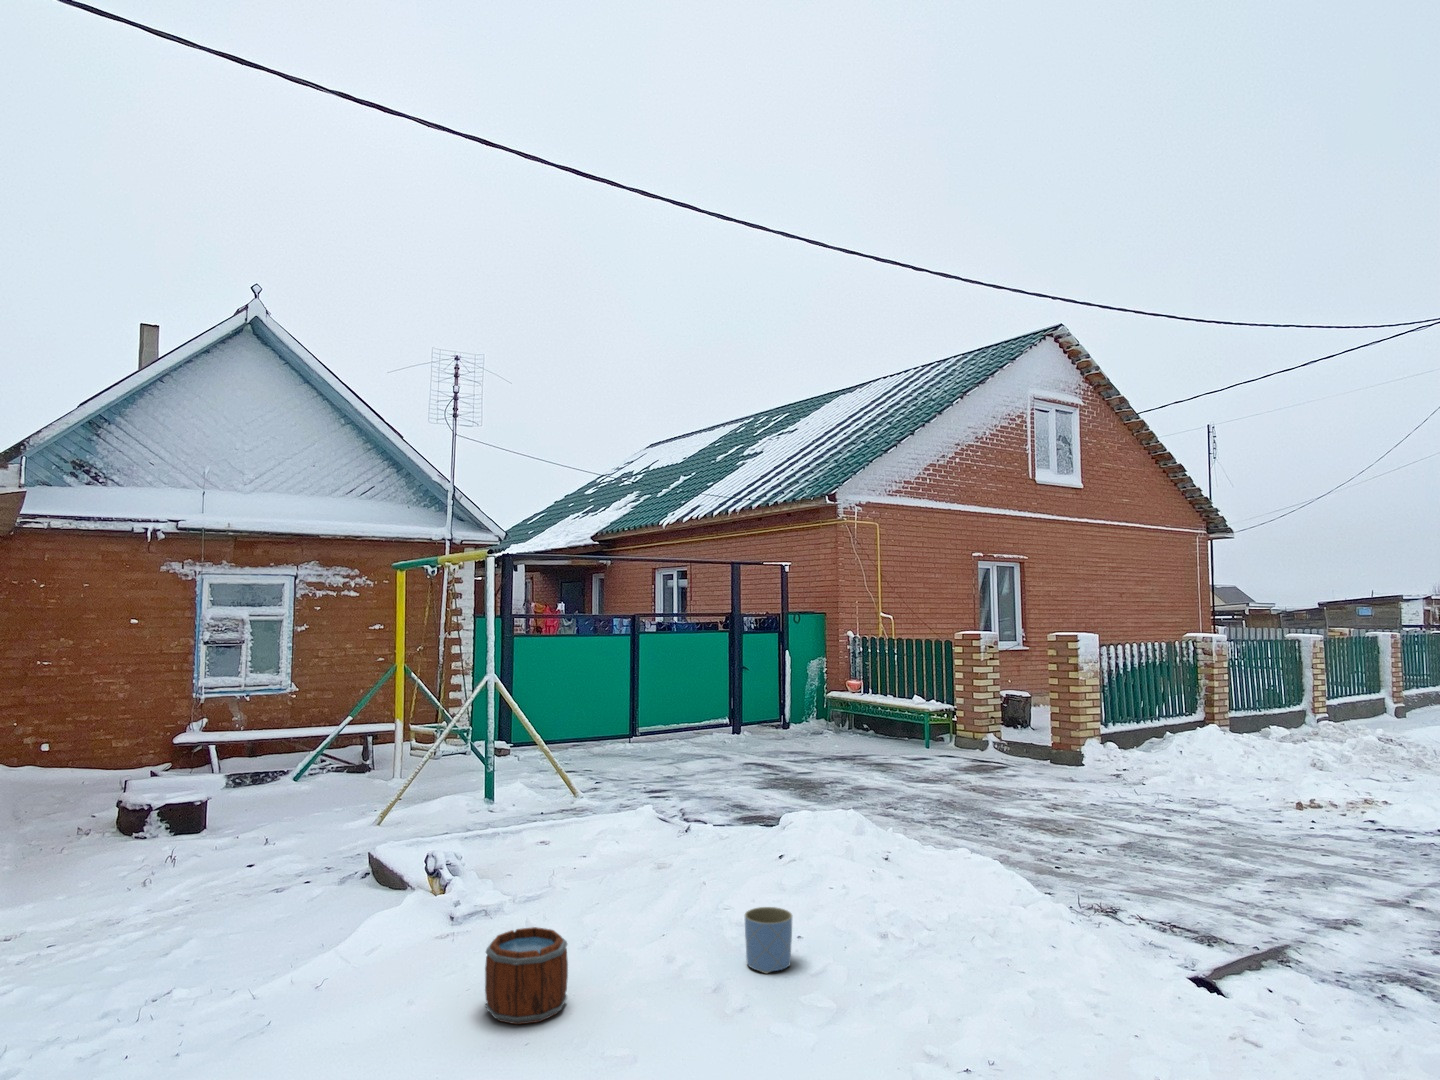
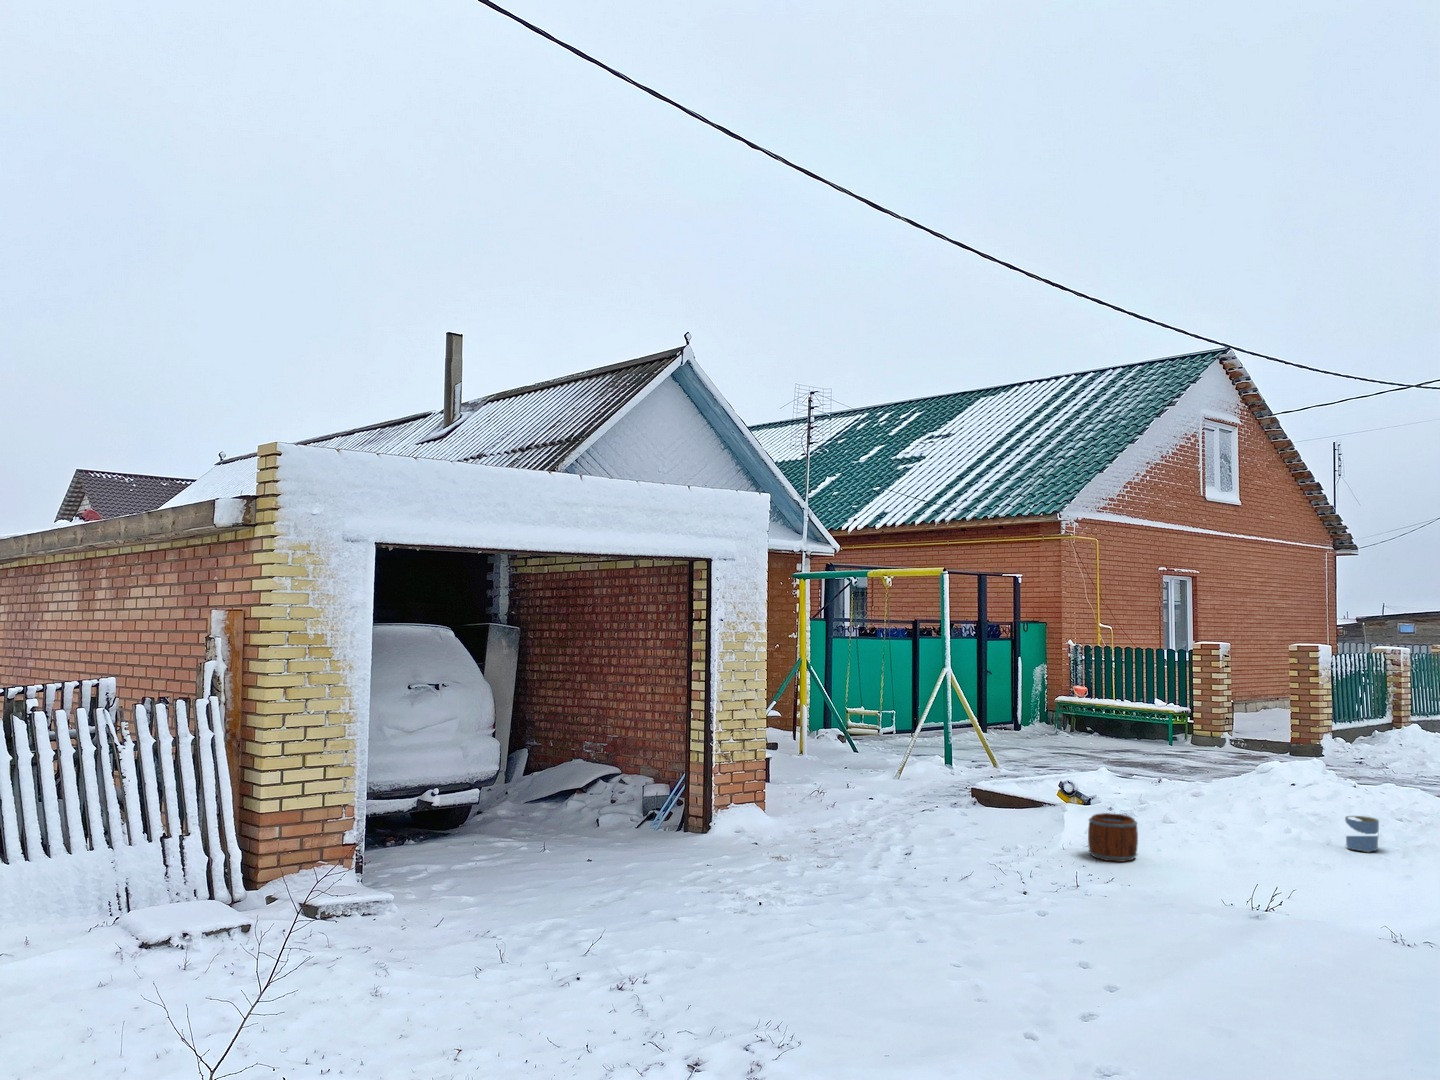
bucket: present [485,927,568,1024] -> present [1088,813,1138,862]

